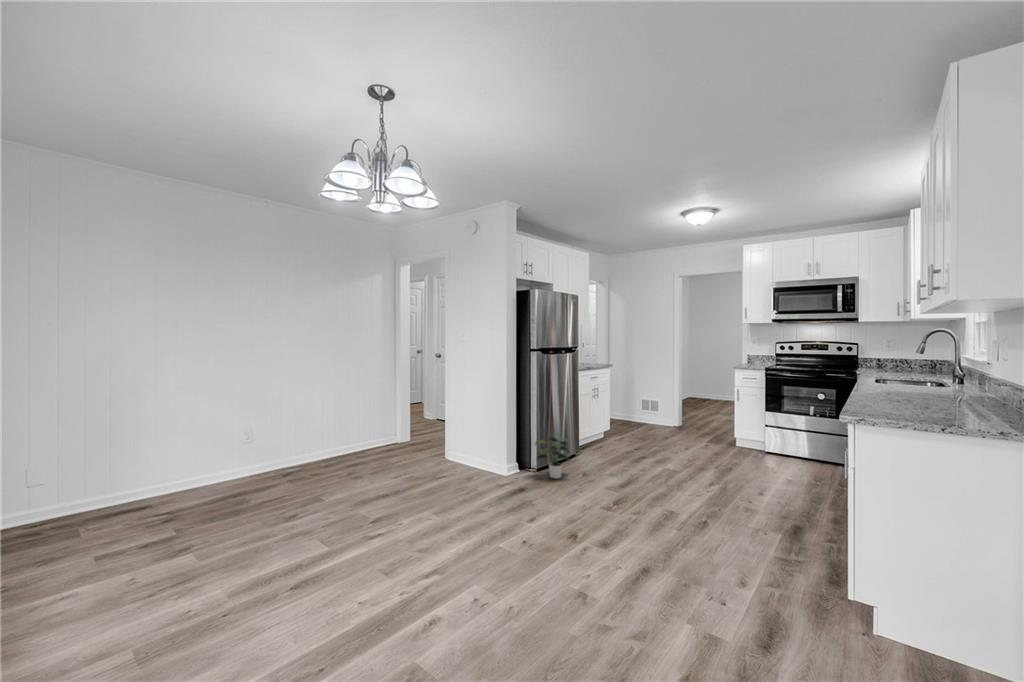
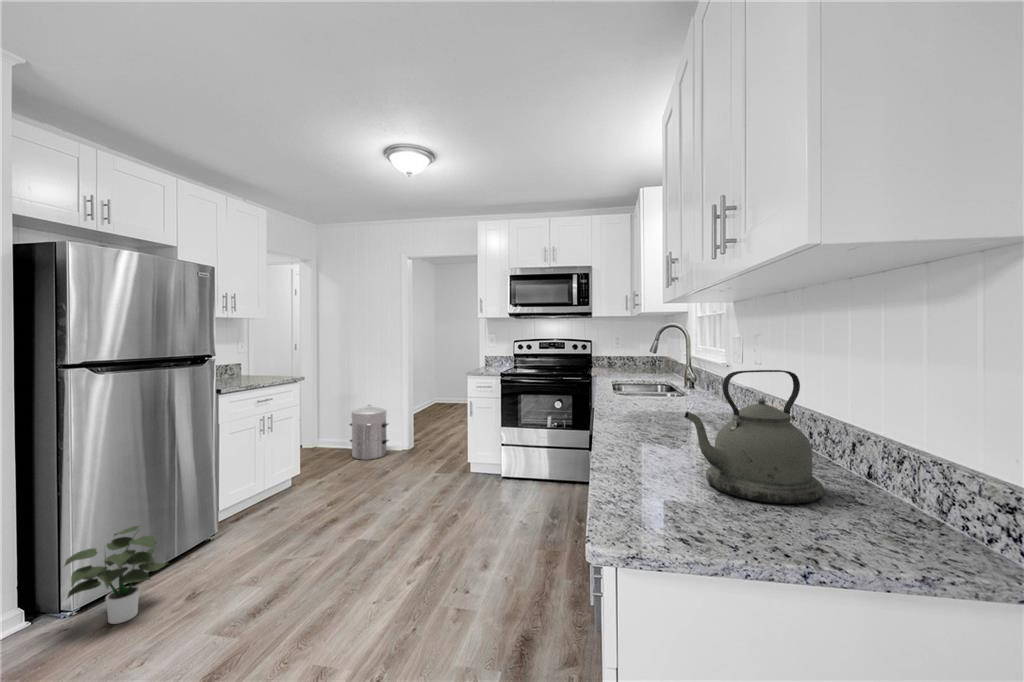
kettle: none [895,355,985,419] -> present [685,370,823,504]
waste bin: none [634,389,665,429] -> present [350,405,389,460]

